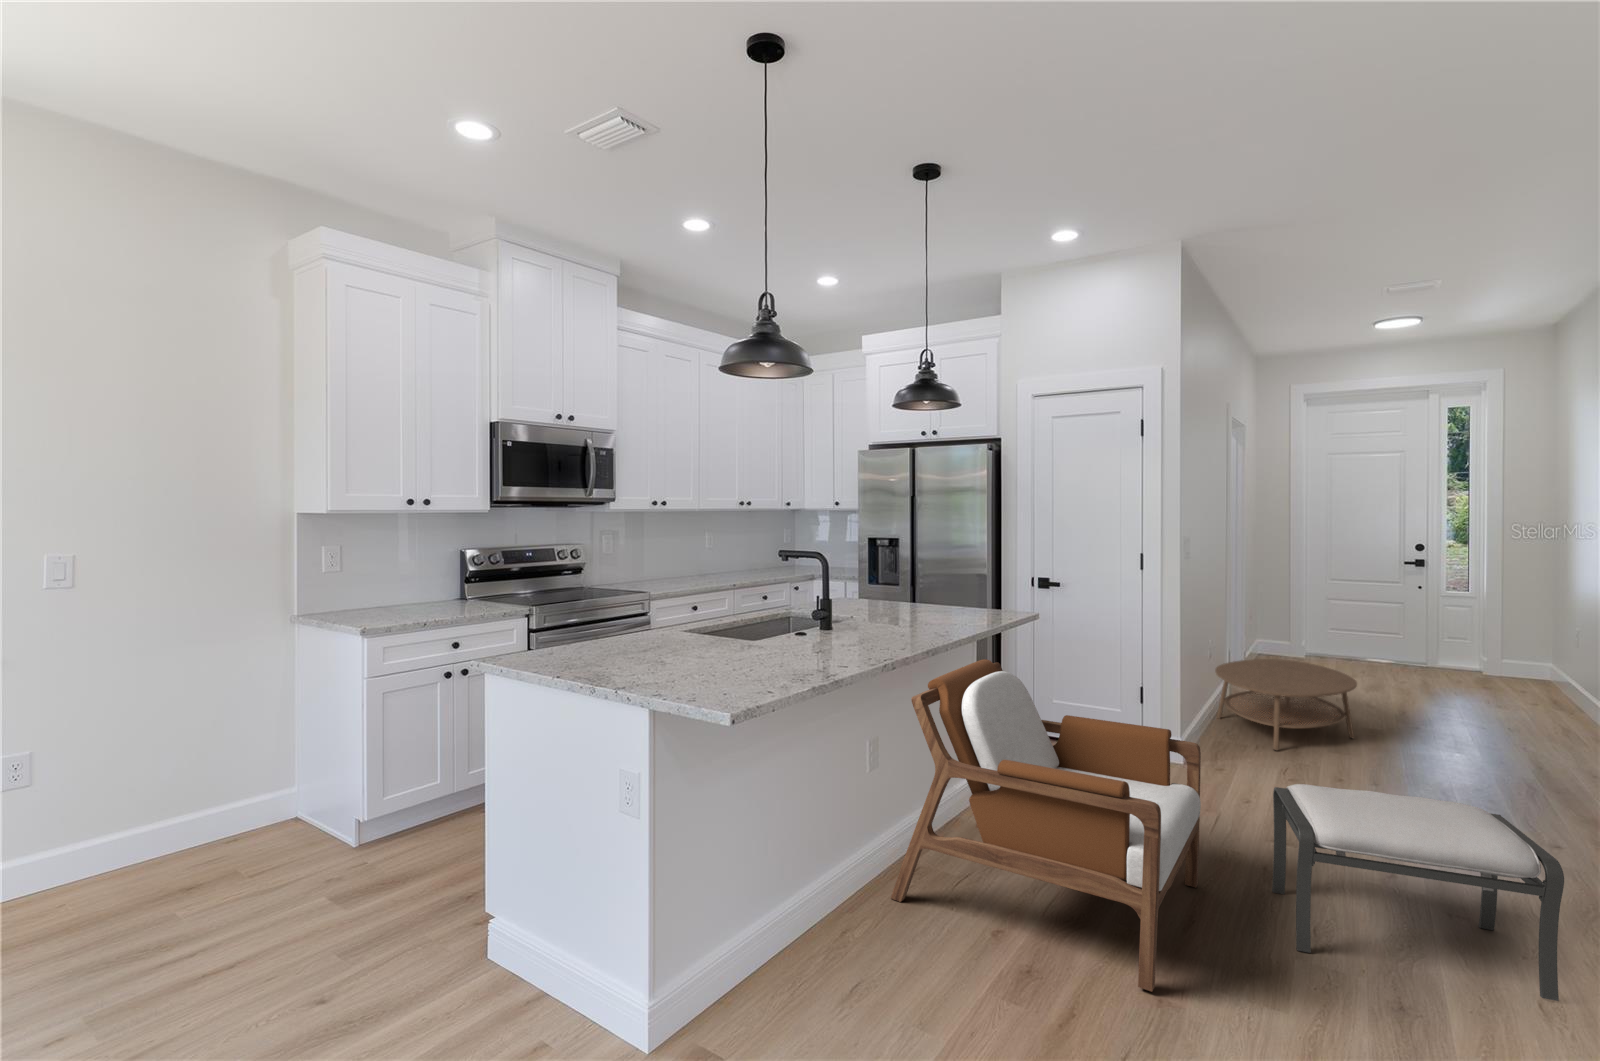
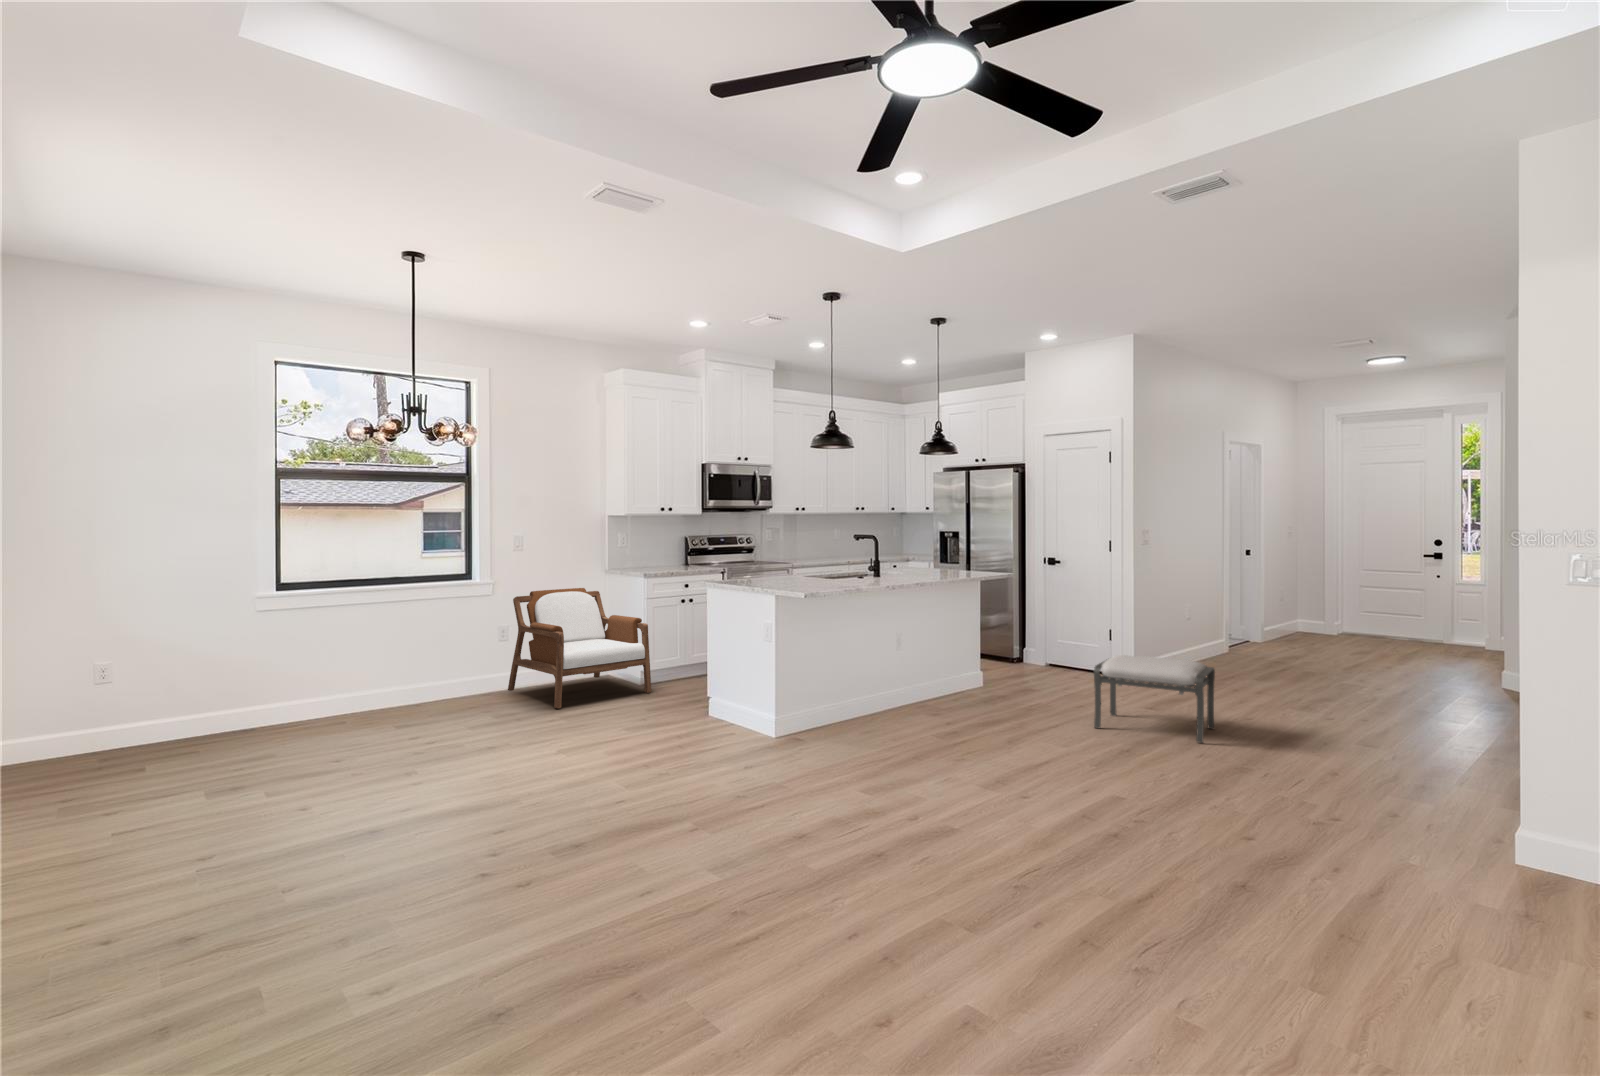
armchair: present [891,659,1201,992] -> present [508,588,651,708]
coffee table: present [1215,659,1357,750] -> none [1185,622,1287,675]

